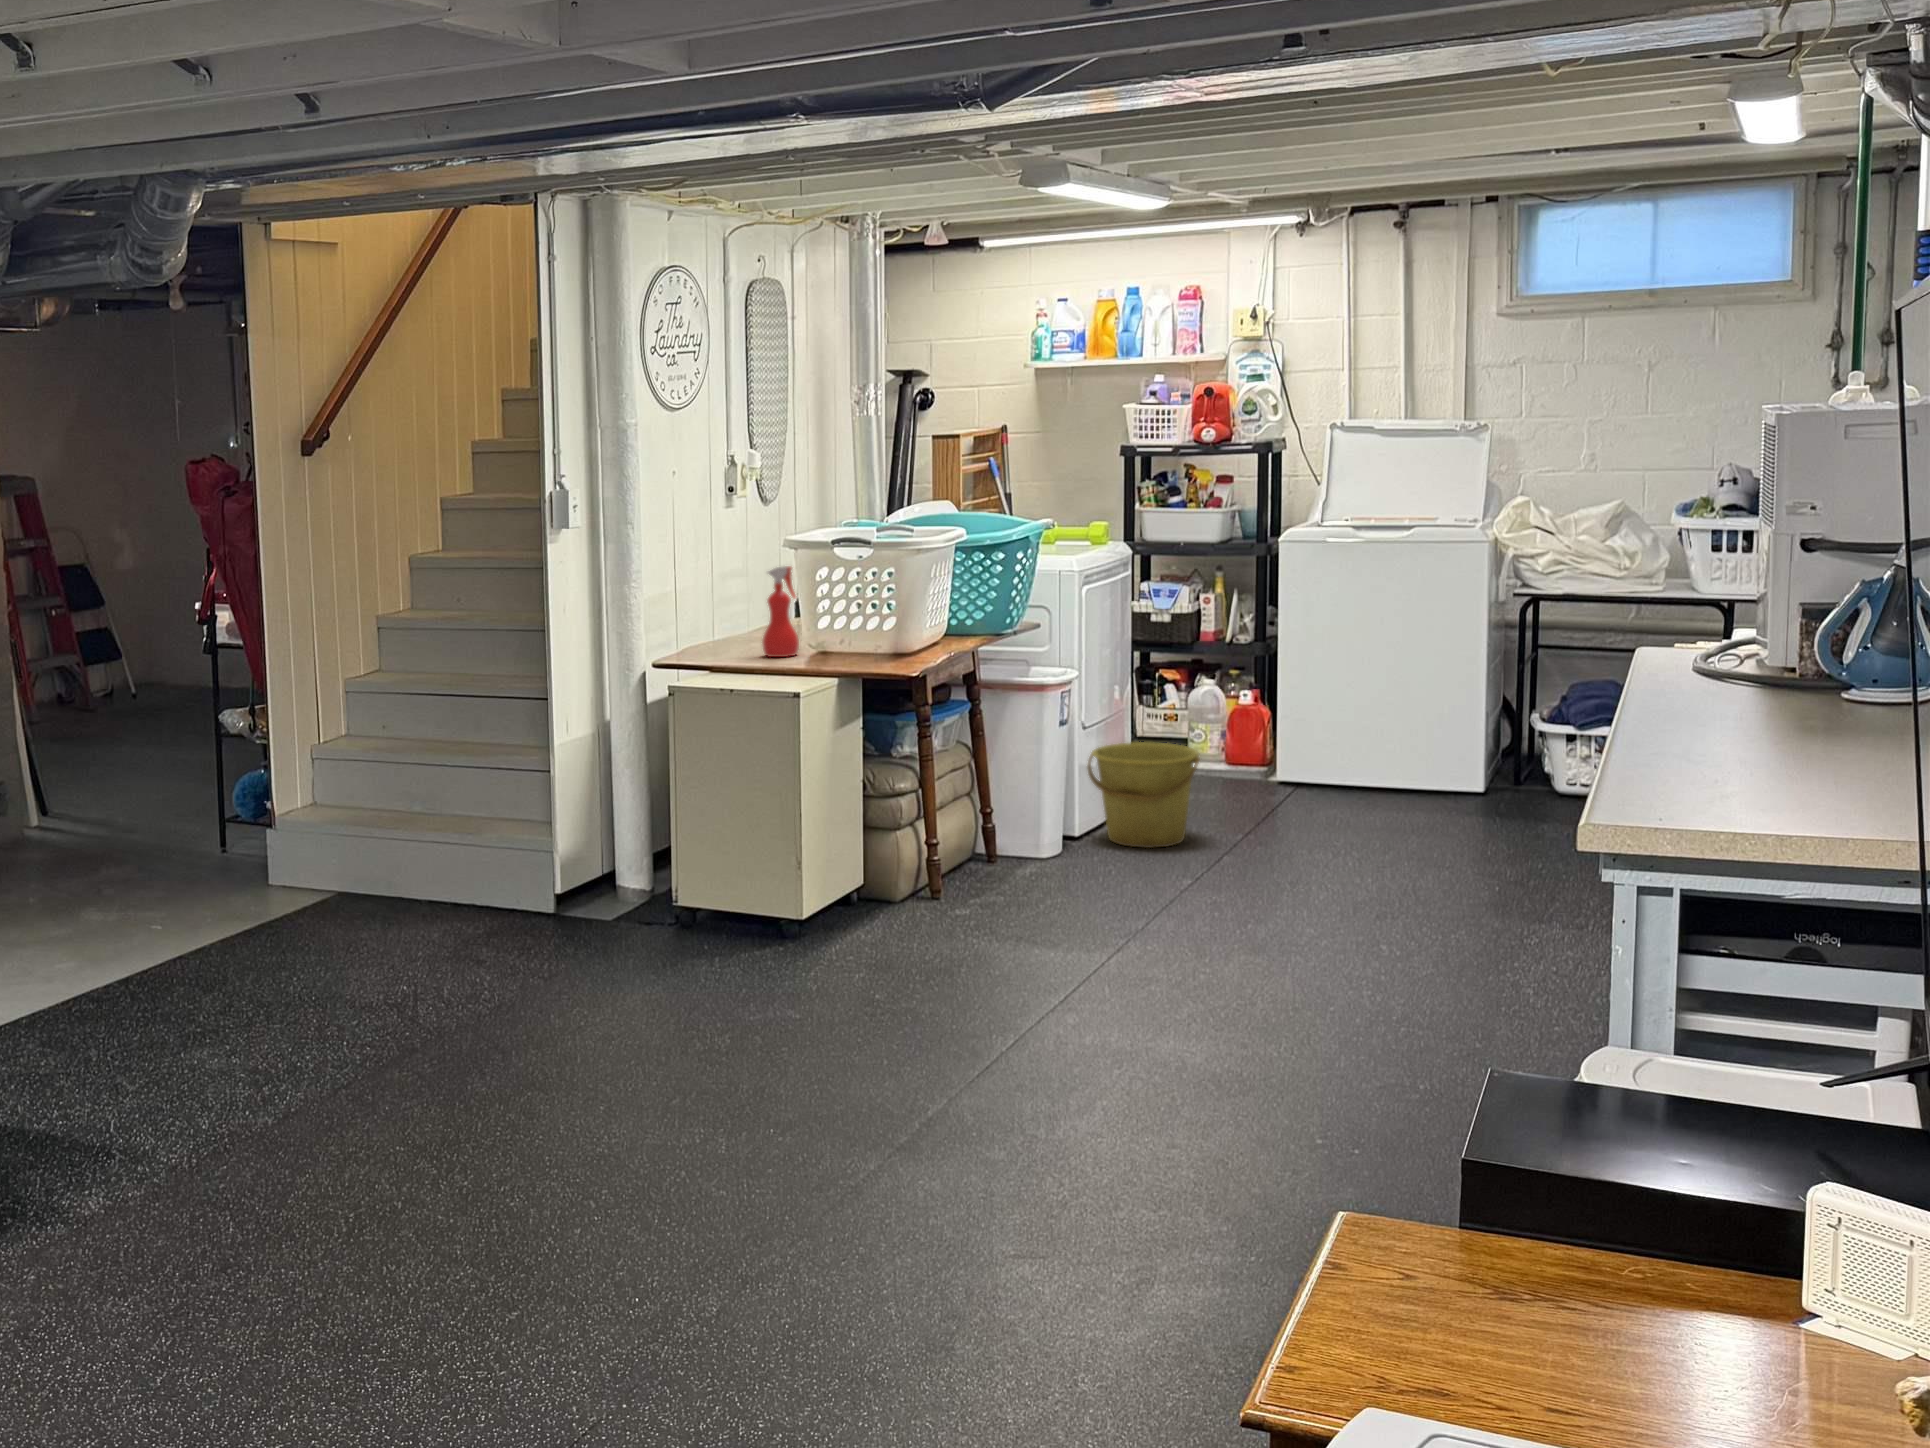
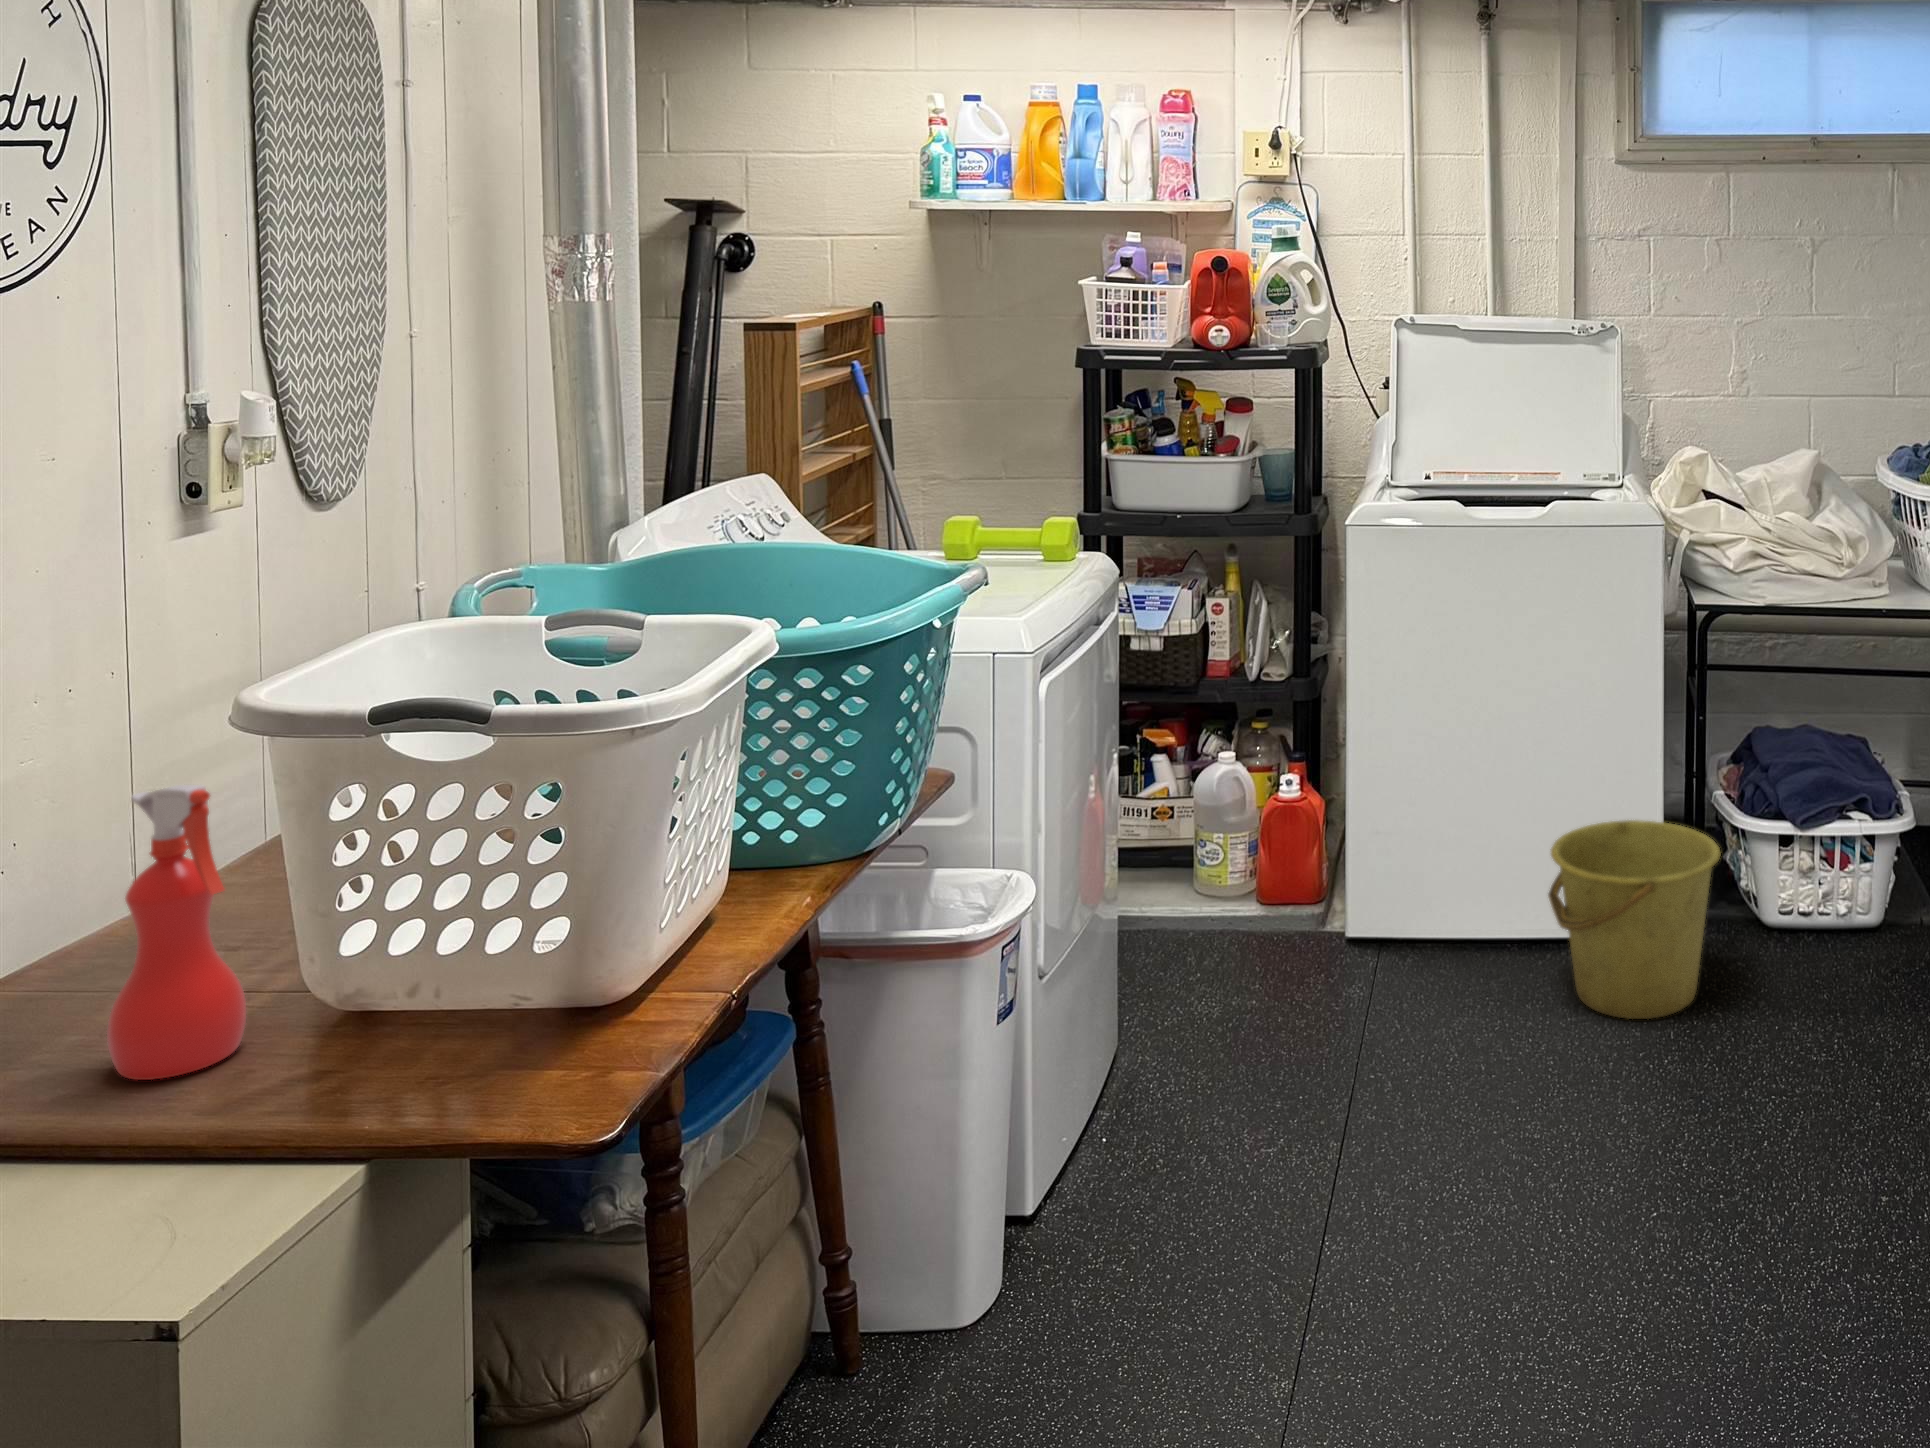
bucket: present [1088,742,1199,848] -> present [1548,820,1721,1019]

